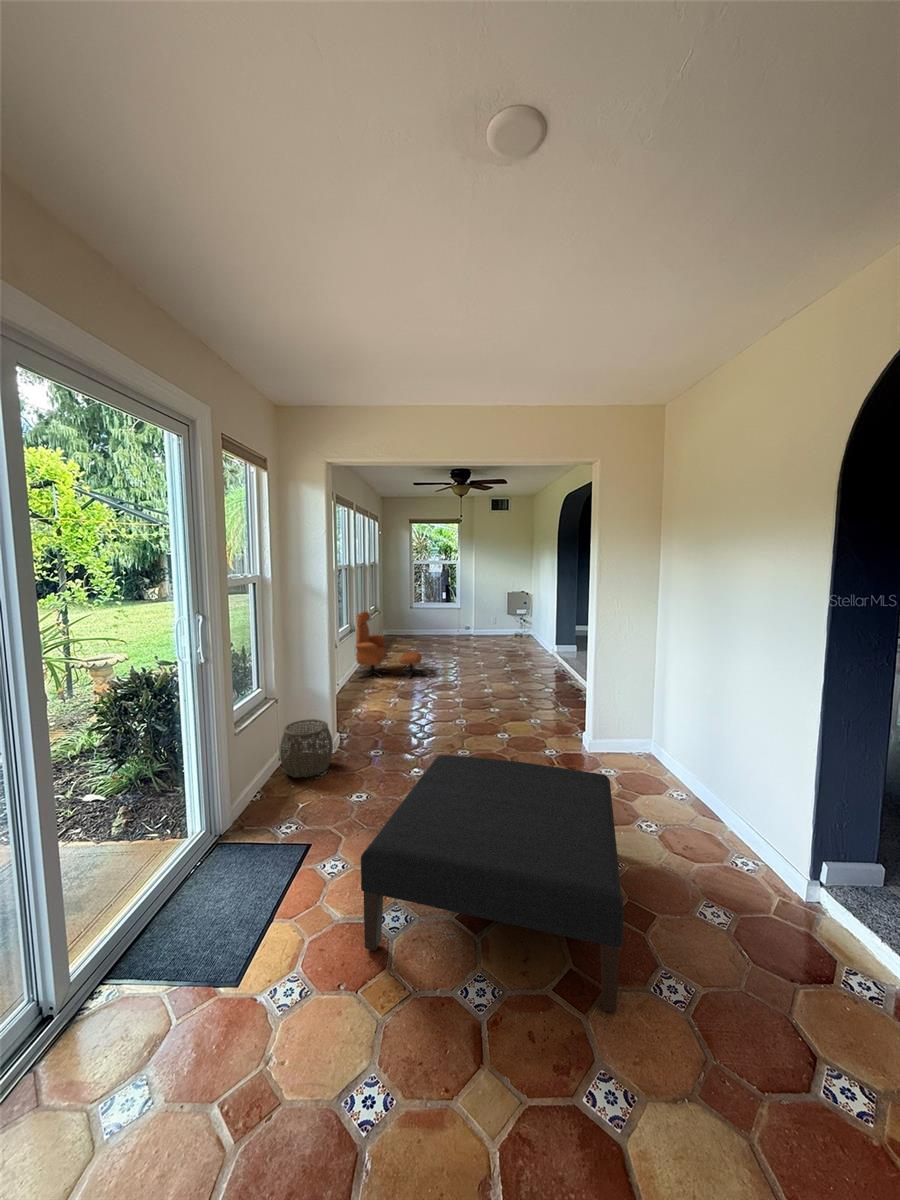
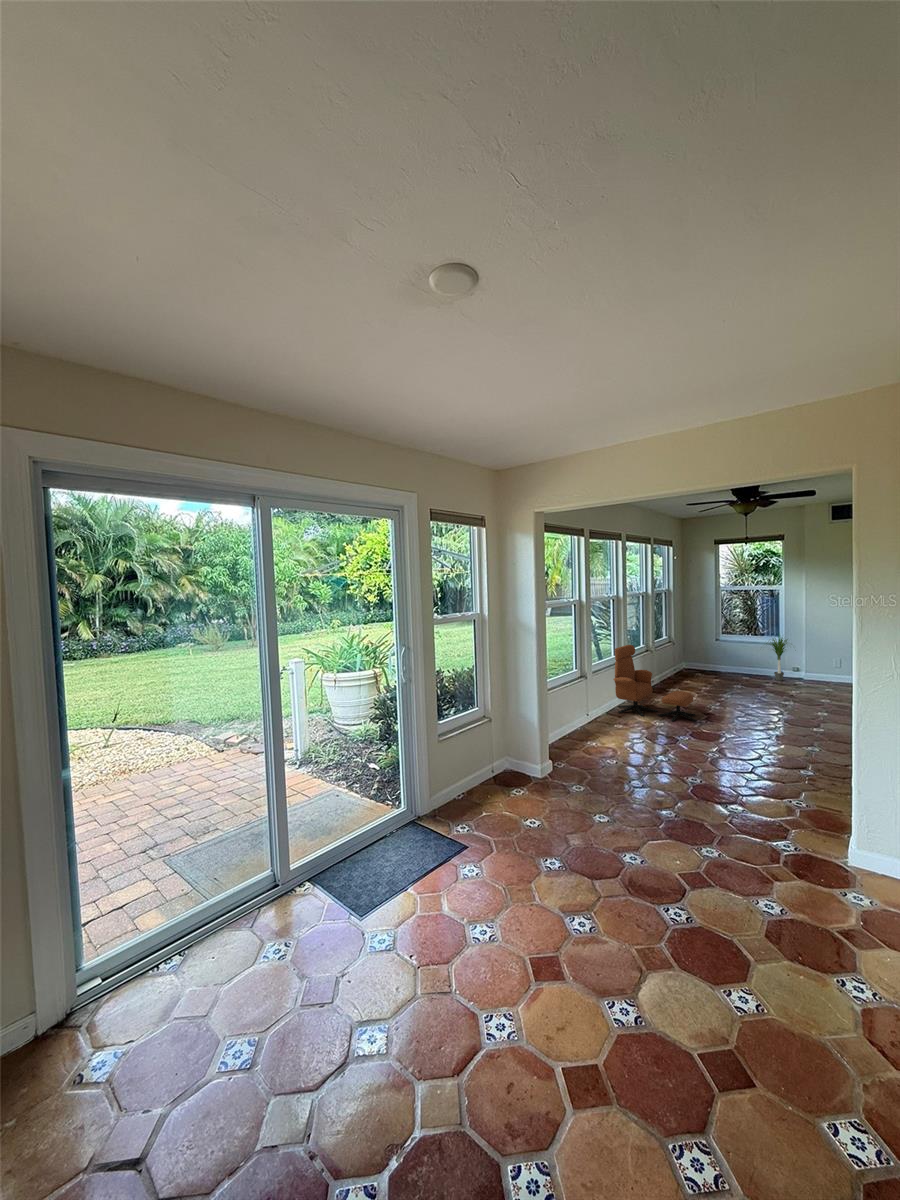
potted plant: none [446,598,472,638] -> present [770,637,787,681]
woven basket: present [279,719,333,778] -> none [487,743,534,794]
ottoman: present [361,755,624,1013] -> none [440,803,760,1132]

